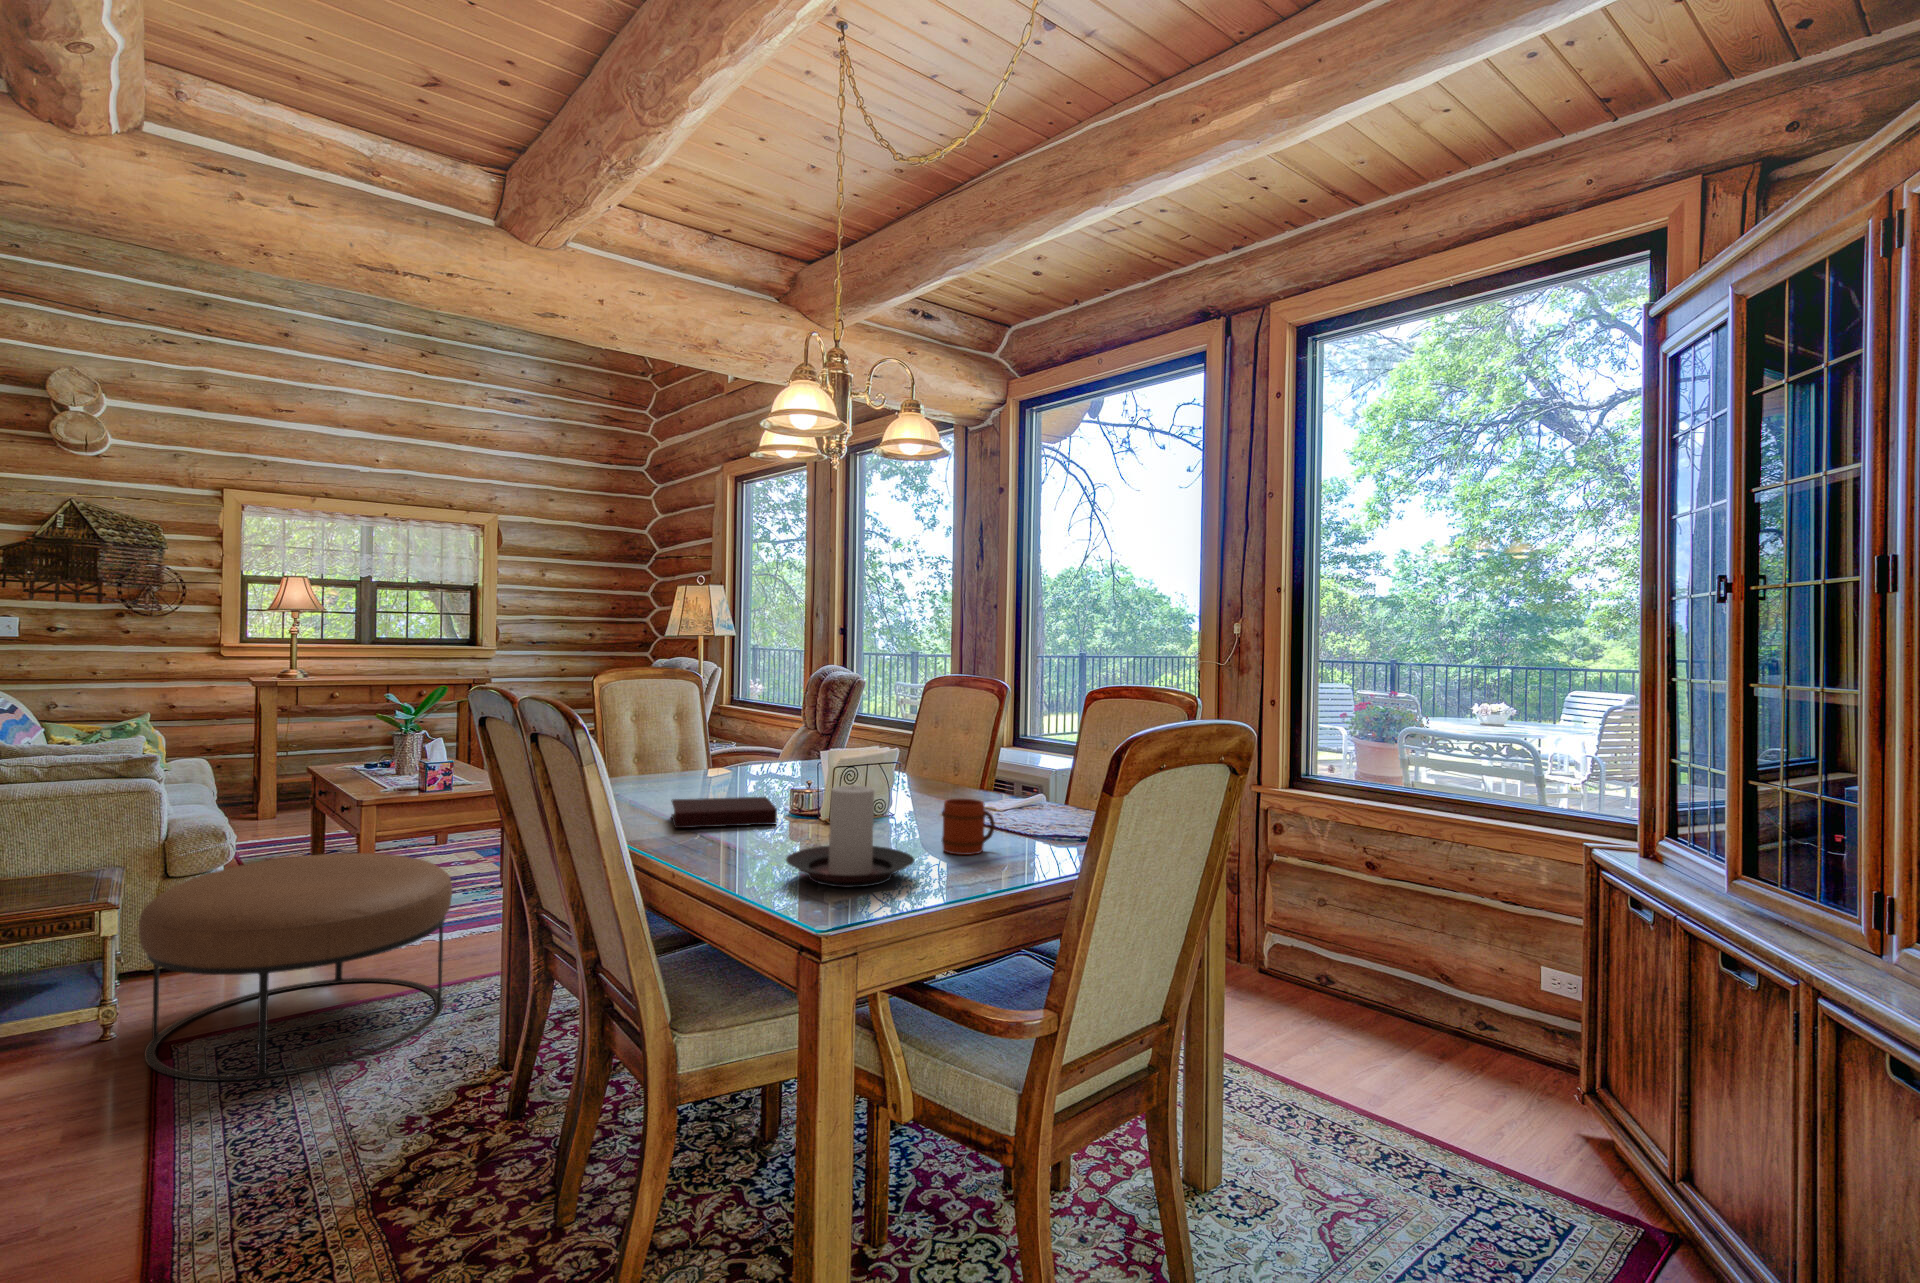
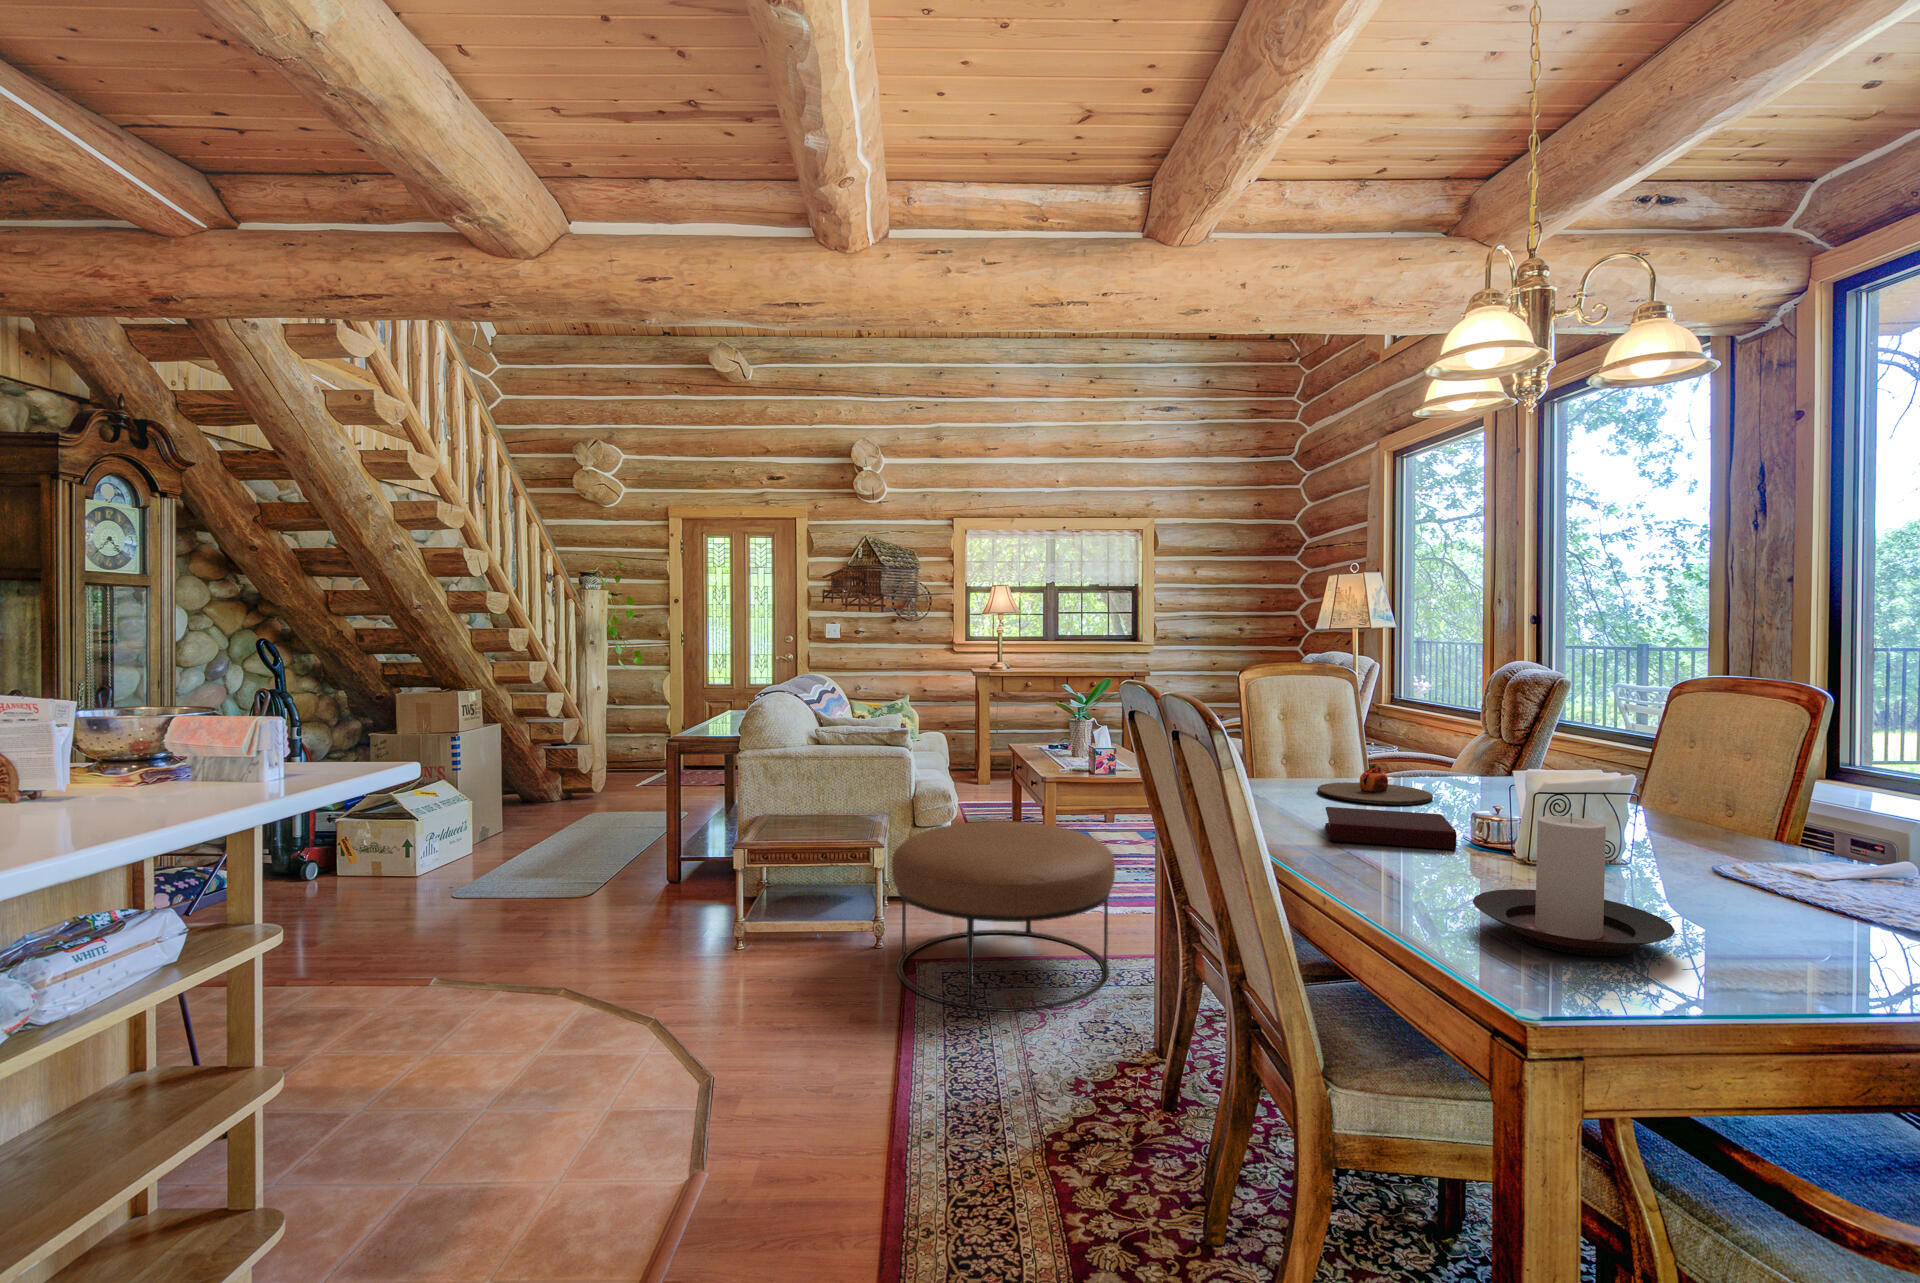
plate: none [665,759,761,794] -> present [1318,764,1433,805]
mug: present [942,799,995,855] -> none [1715,848,1814,933]

